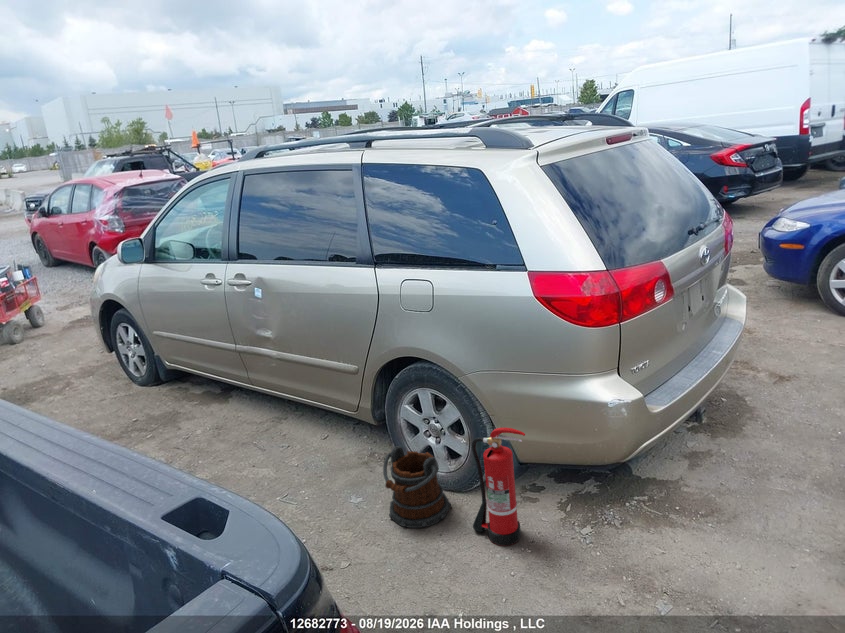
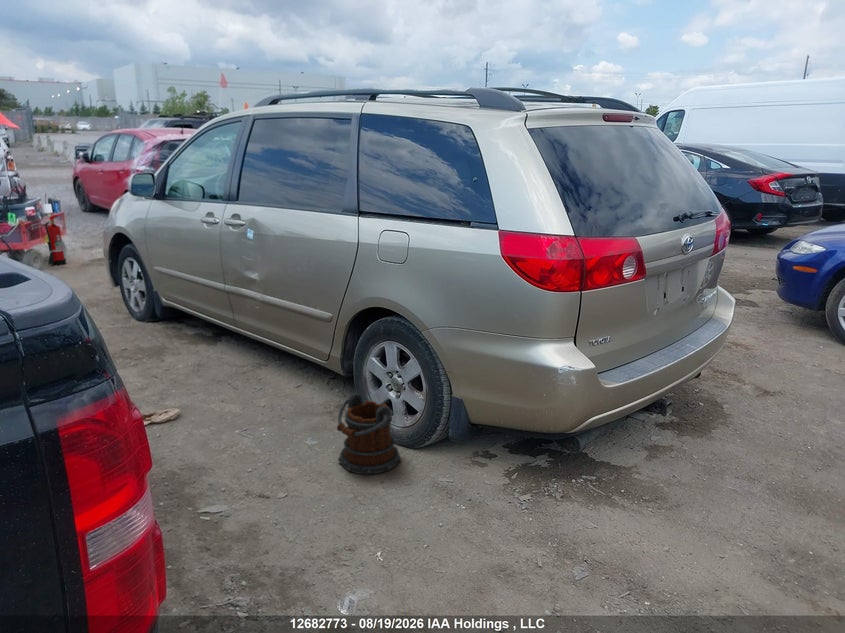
fire extinguisher: present [472,427,525,546] -> present [45,215,66,265]

